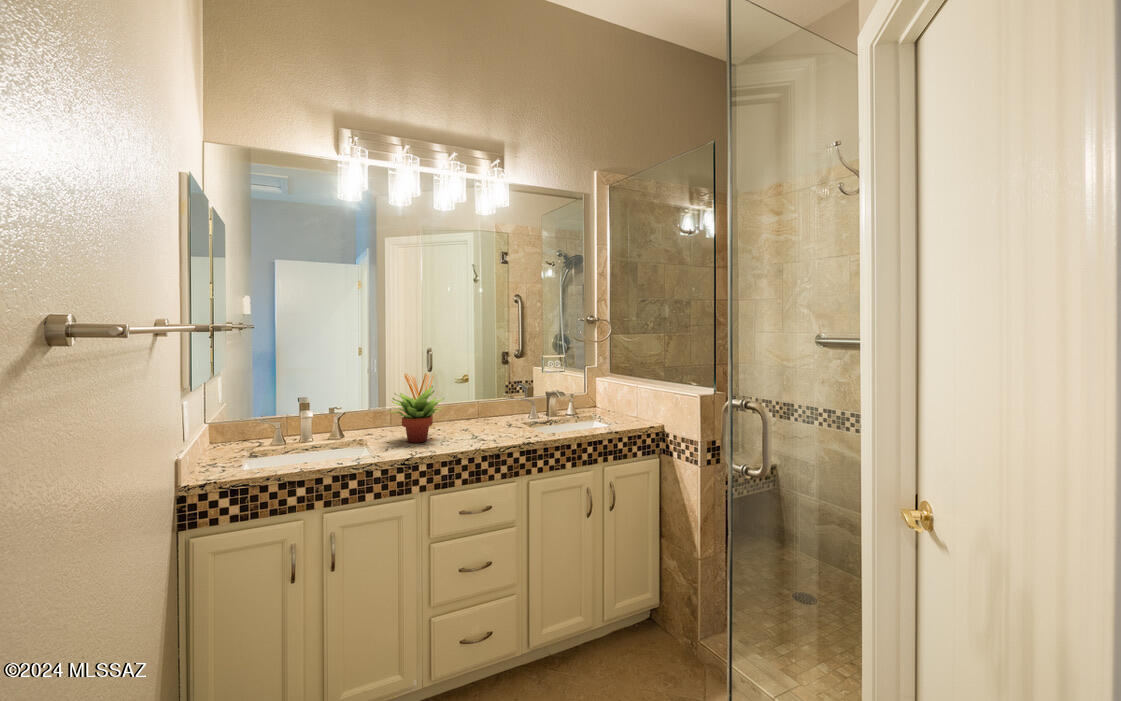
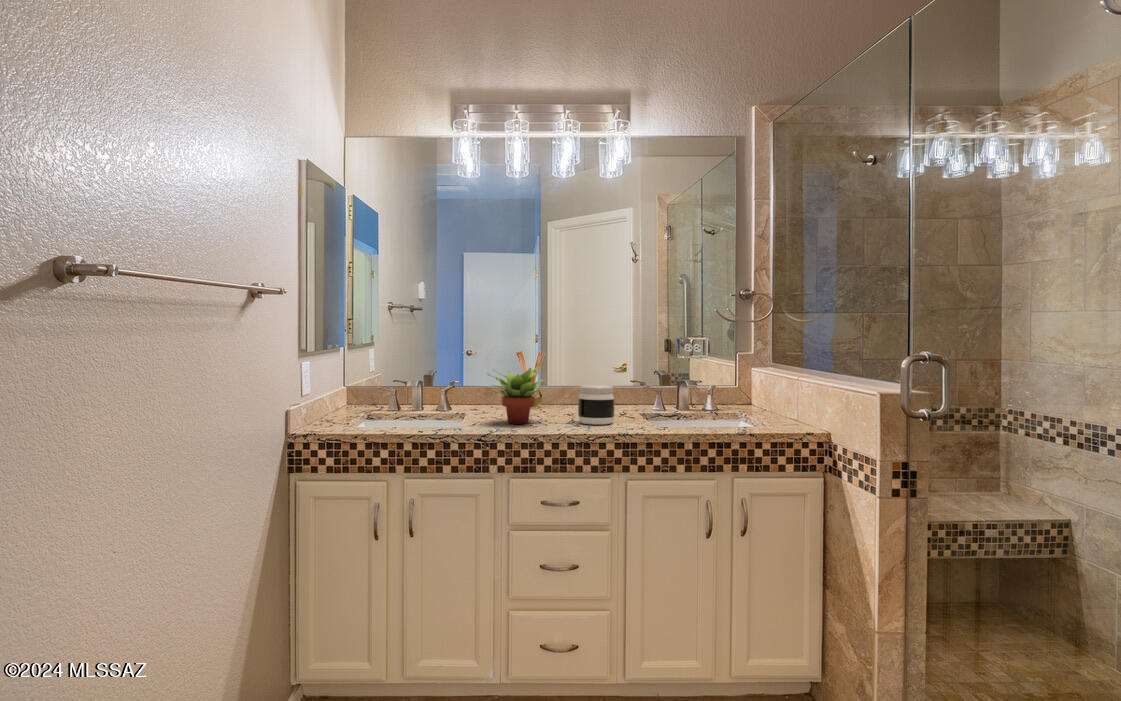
jar: none [469,400,501,436] -> present [578,385,614,425]

